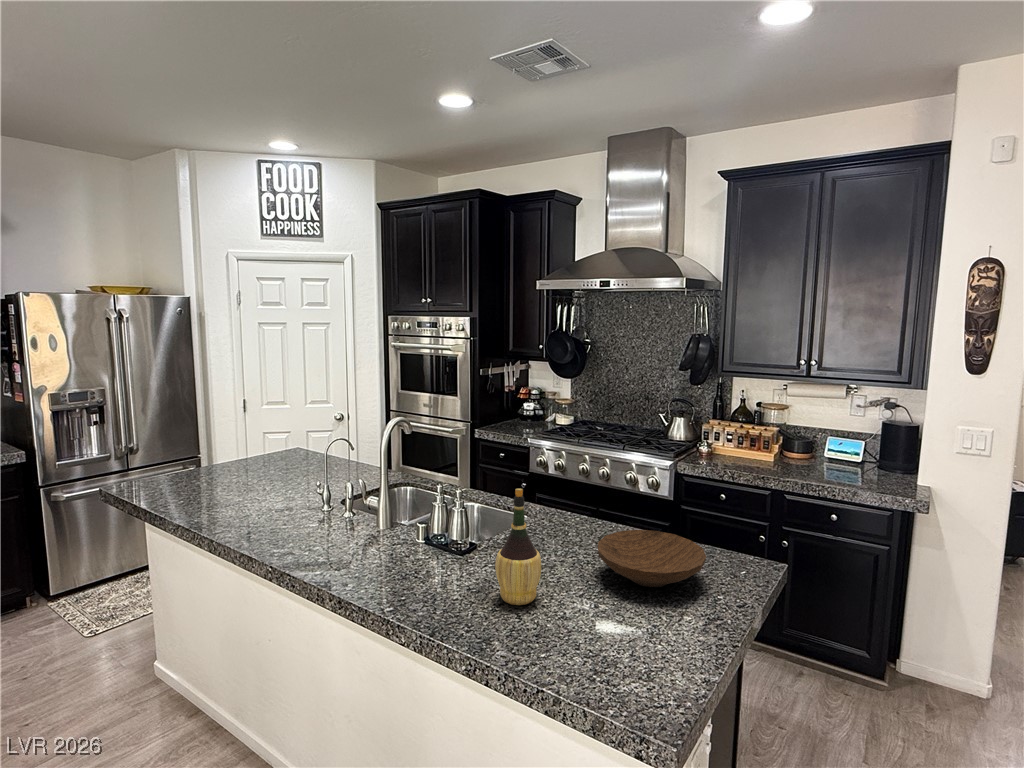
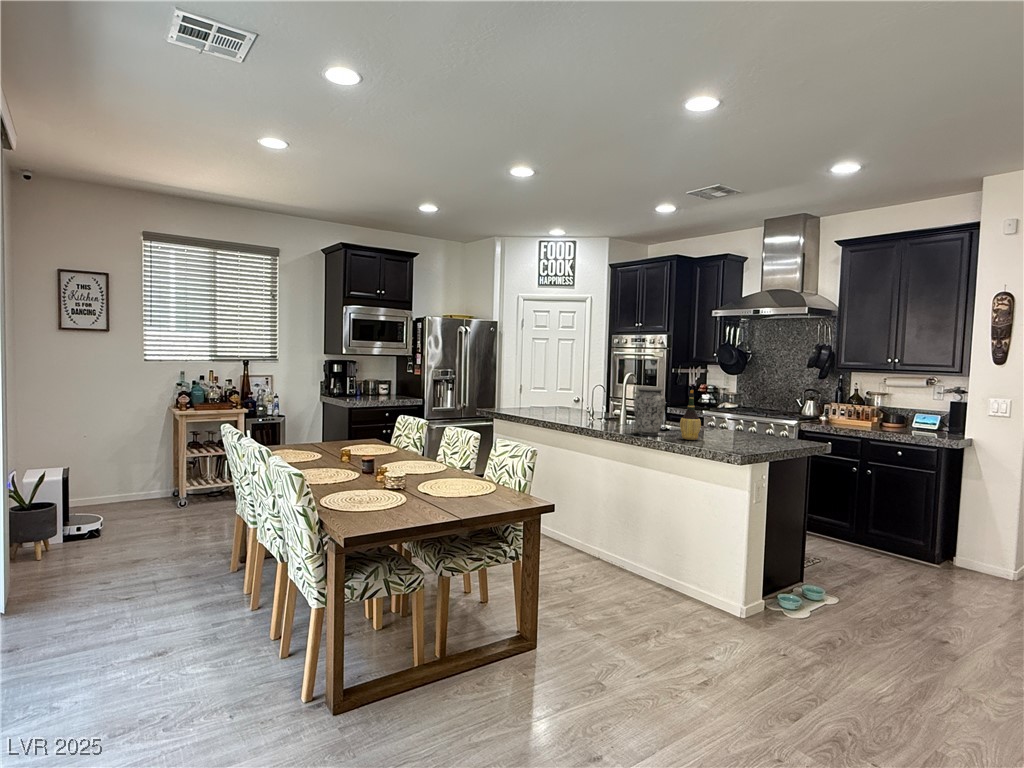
vase: none [391,470,461,589] -> present [634,386,665,436]
wooden bowl: present [598,530,706,587] -> none [729,423,782,443]

